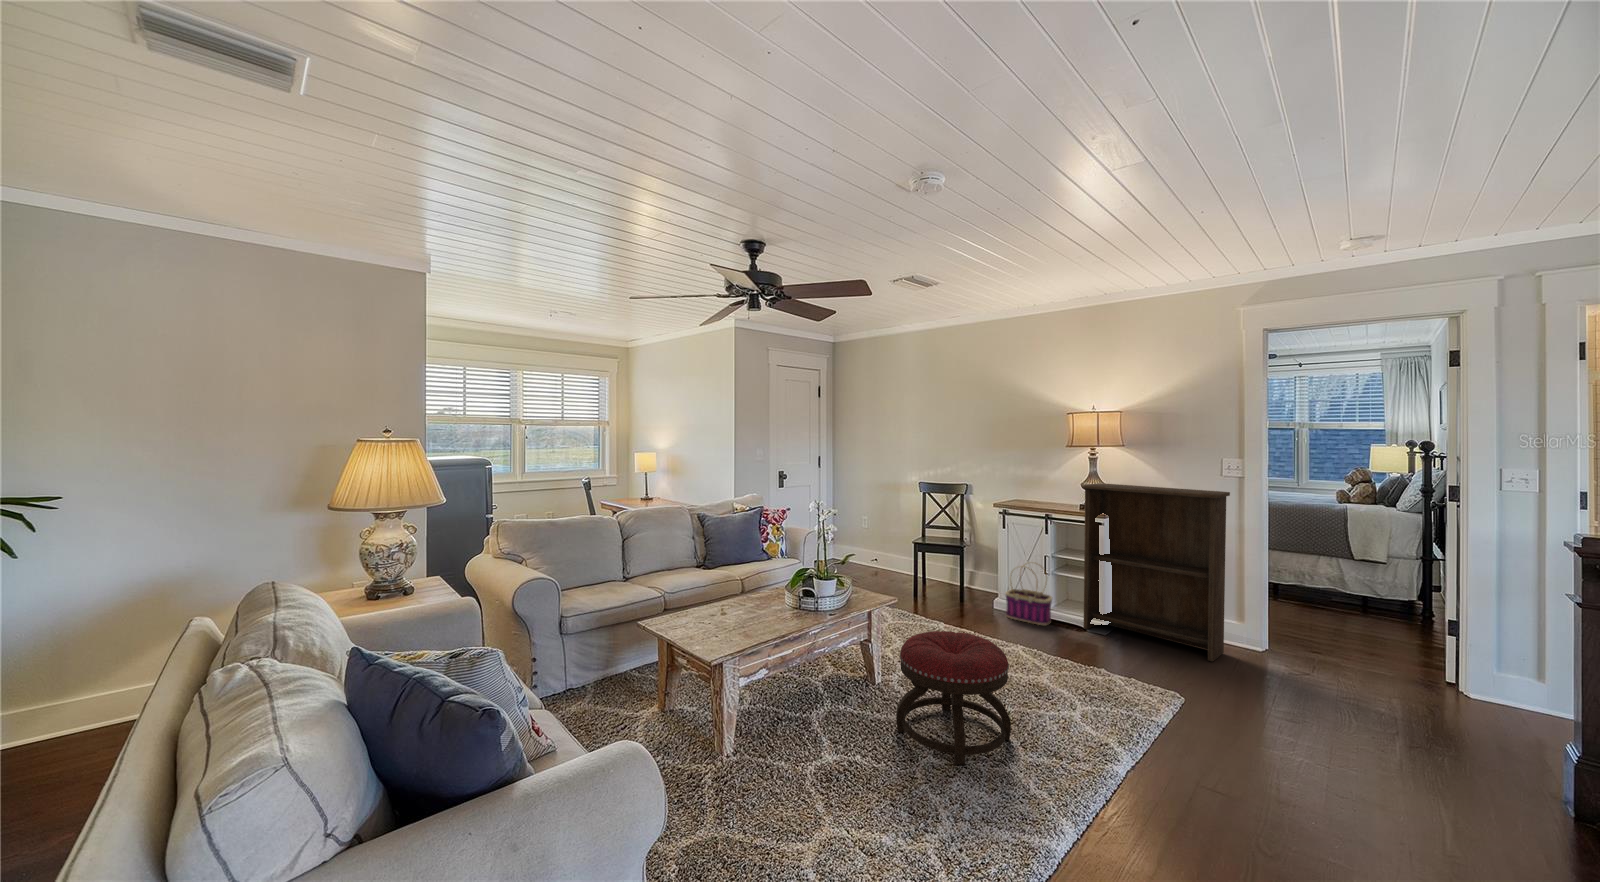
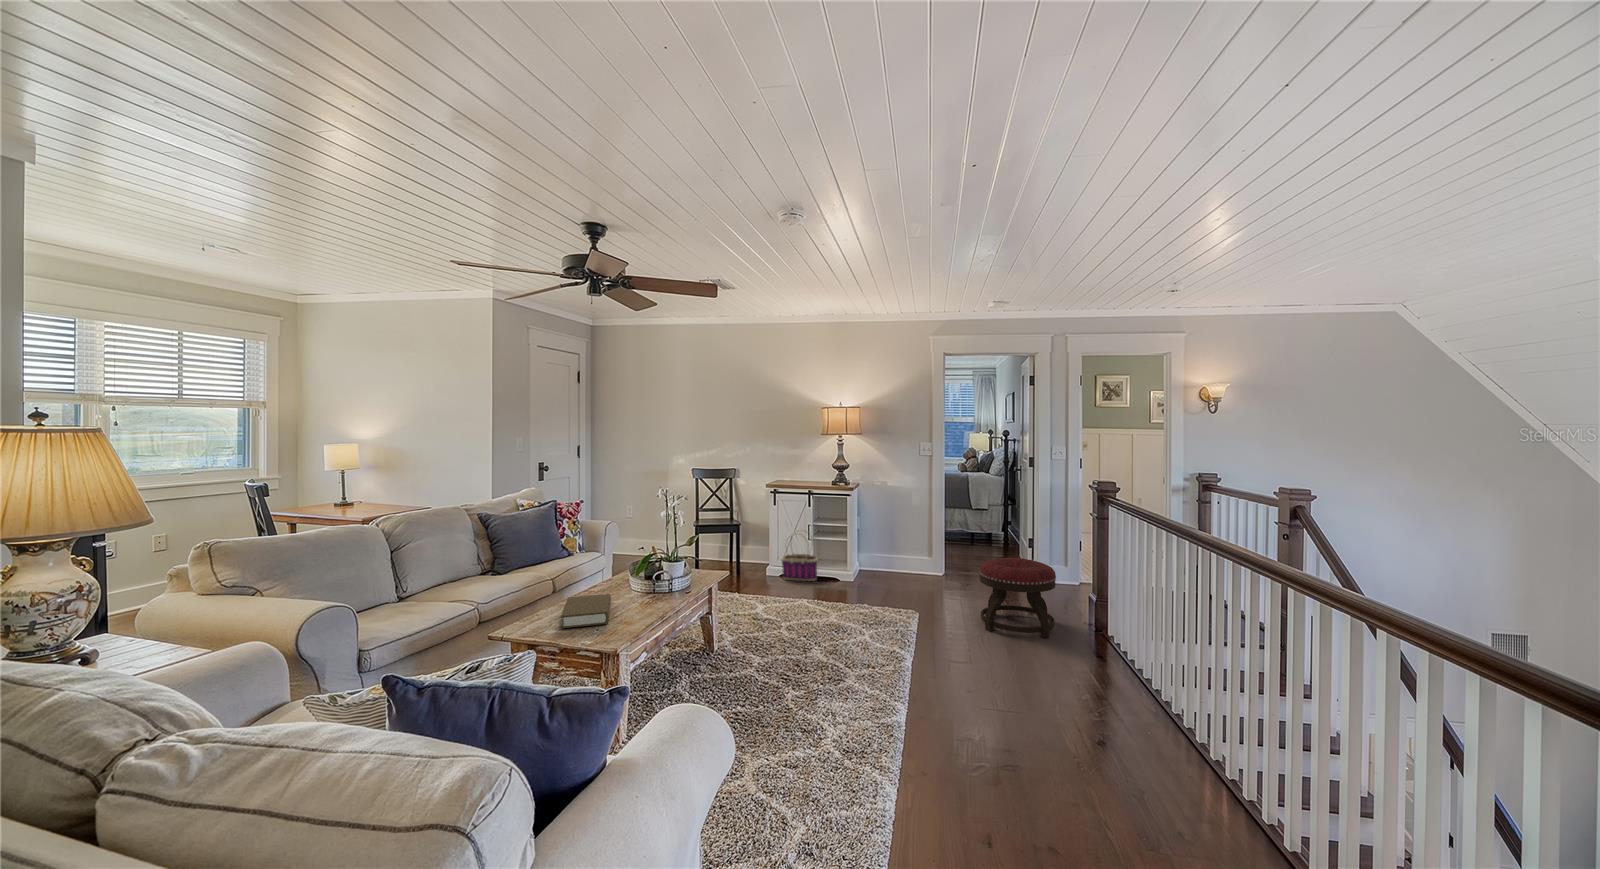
bookshelf: present [1082,483,1230,662] -> none [839,461,934,585]
book: none [694,602,755,636] -> present [561,594,611,628]
ottoman: present [896,631,1011,765] -> present [979,558,1056,638]

